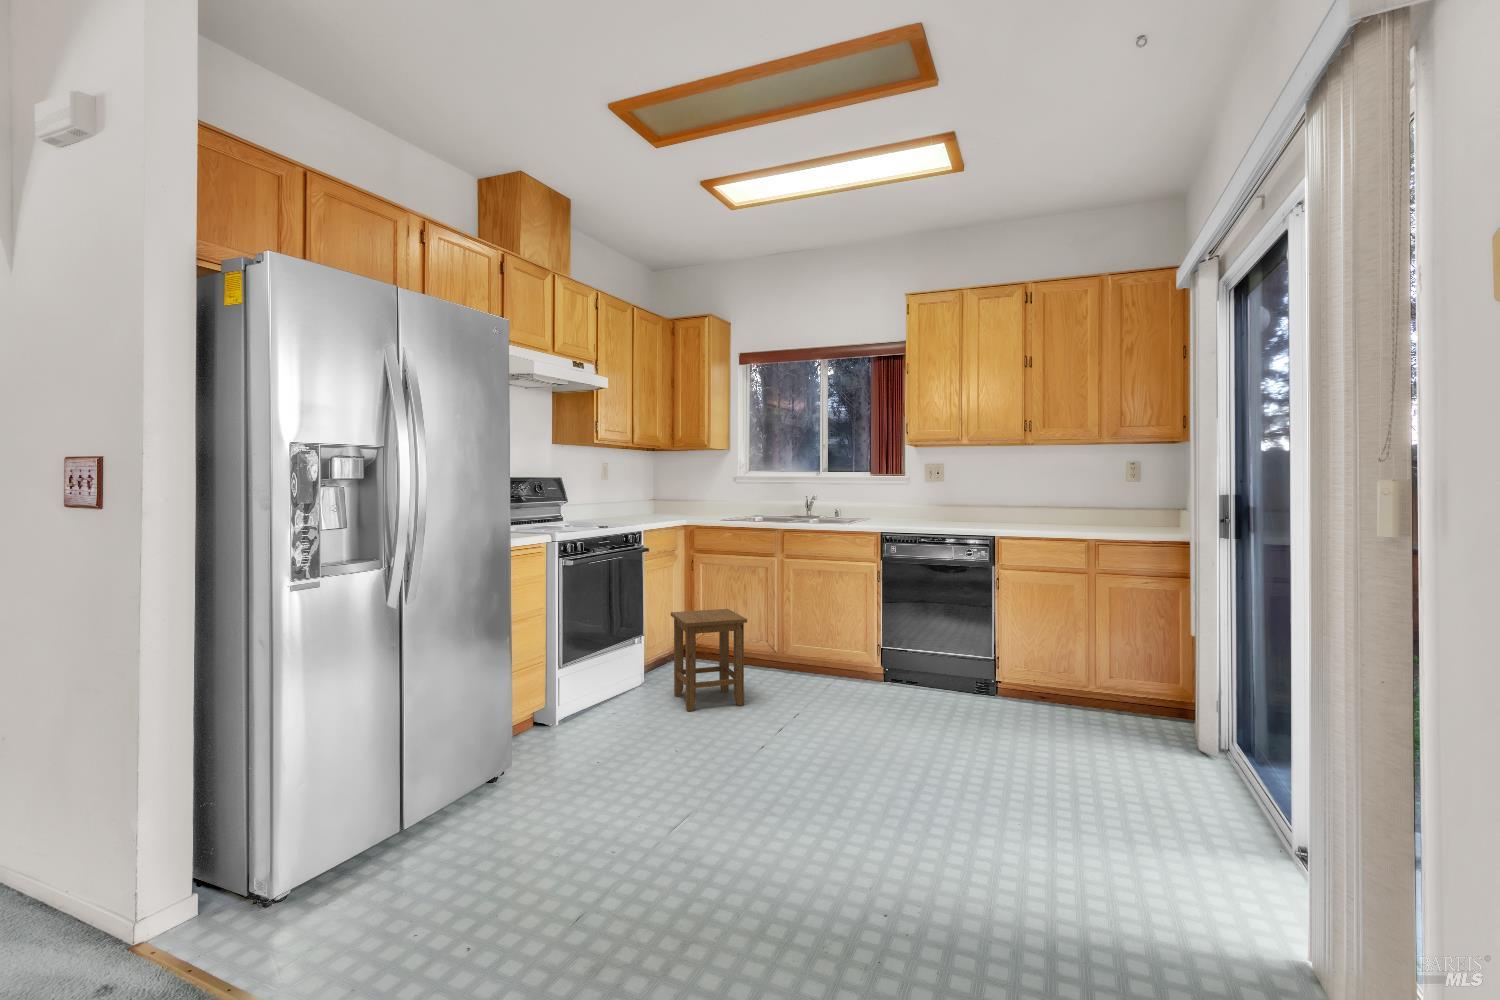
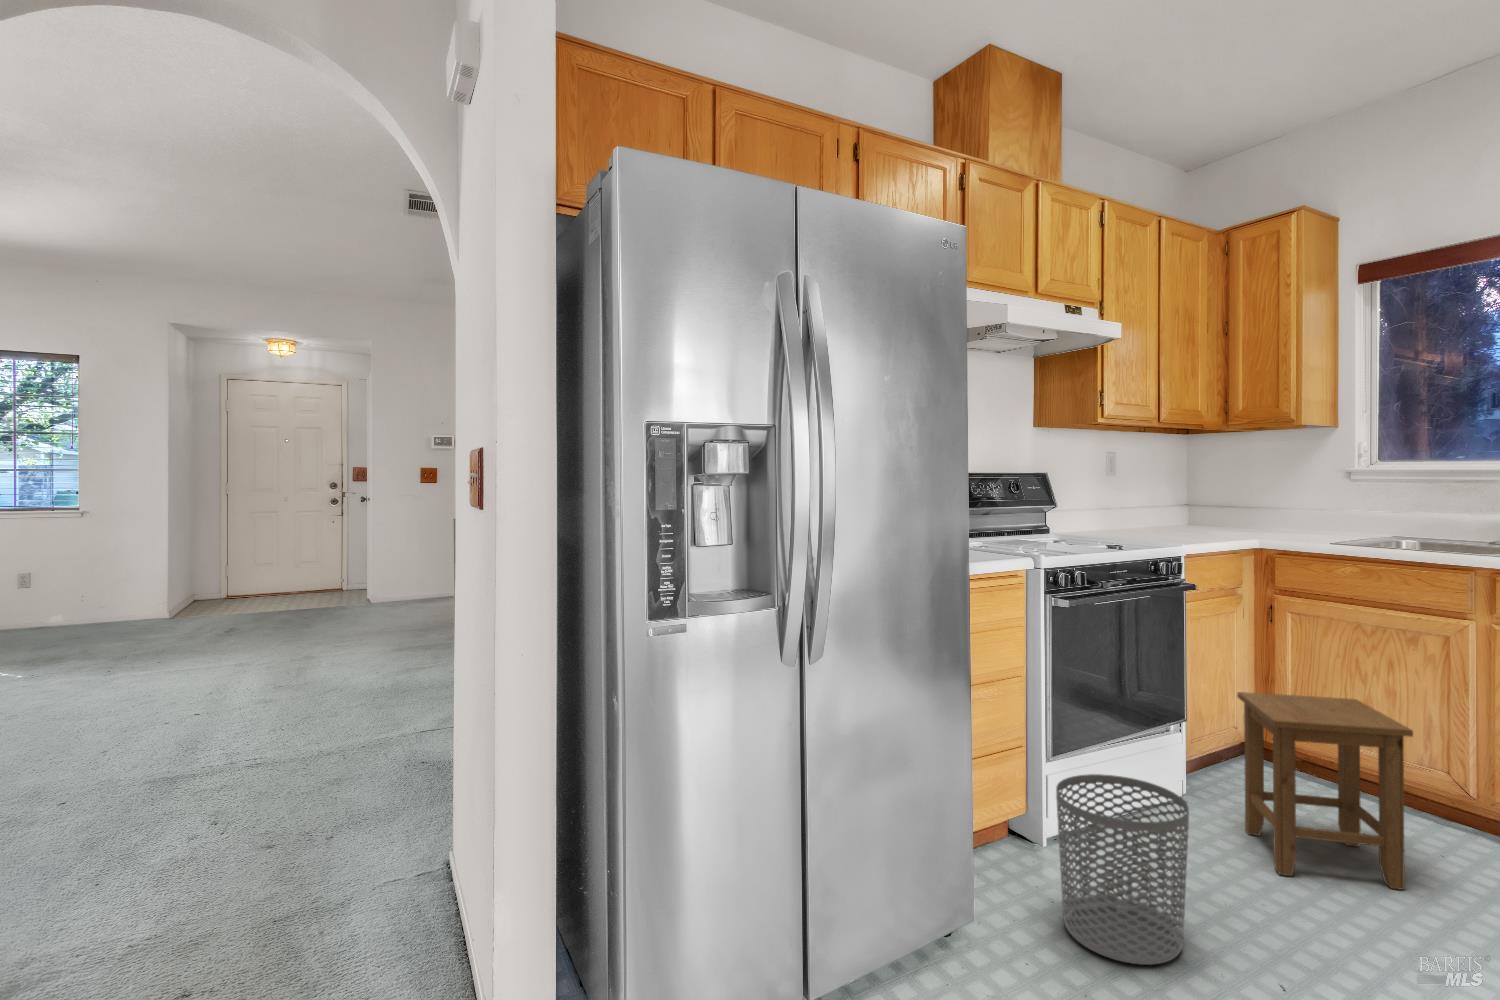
waste bin: none [566,665,638,766] -> present [1056,774,1189,965]

